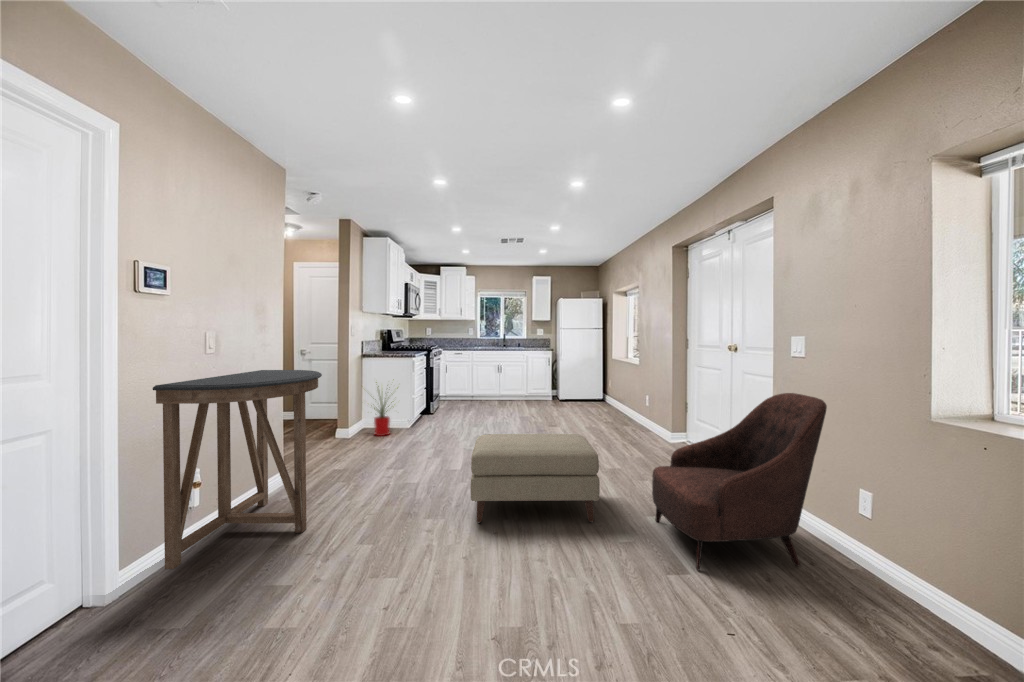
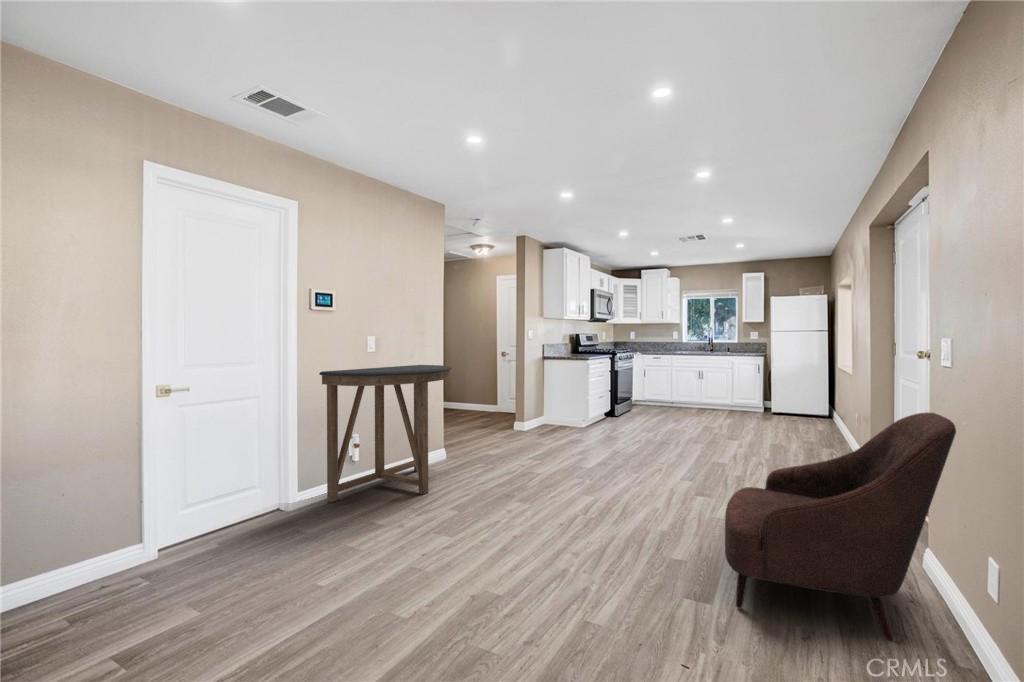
house plant: present [374,382,398,436] -> none [536,377,574,430]
ottoman: present [471,434,600,523] -> none [551,433,694,536]

